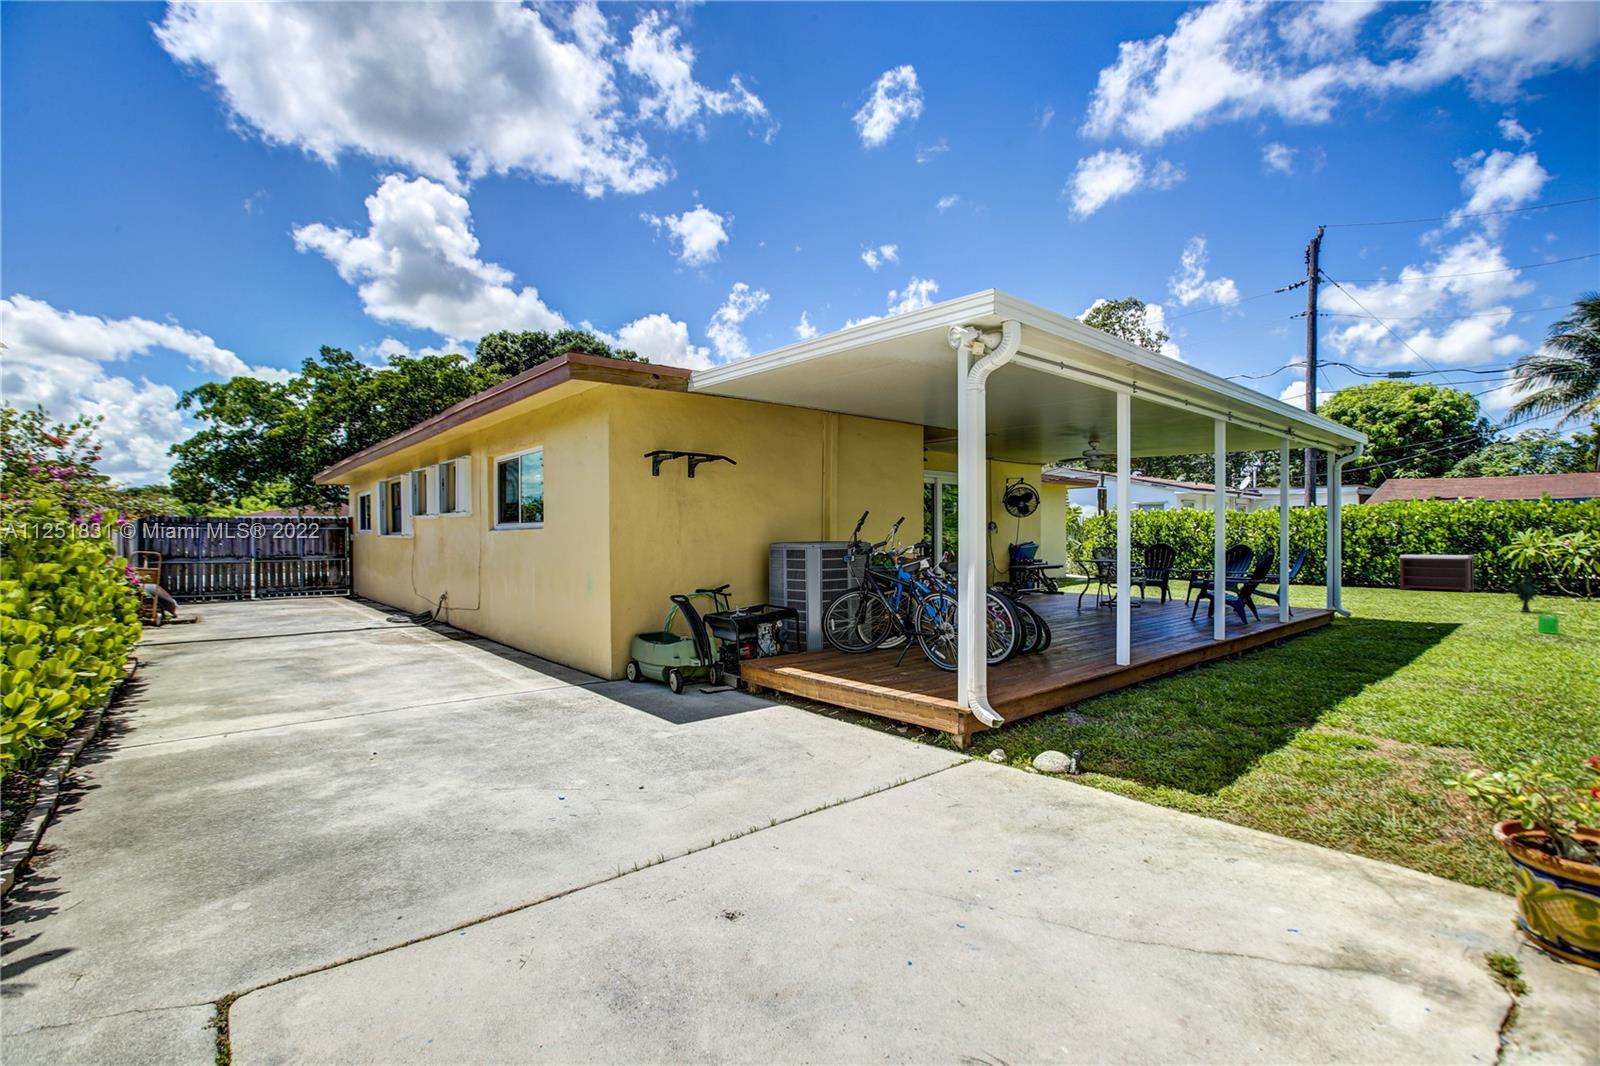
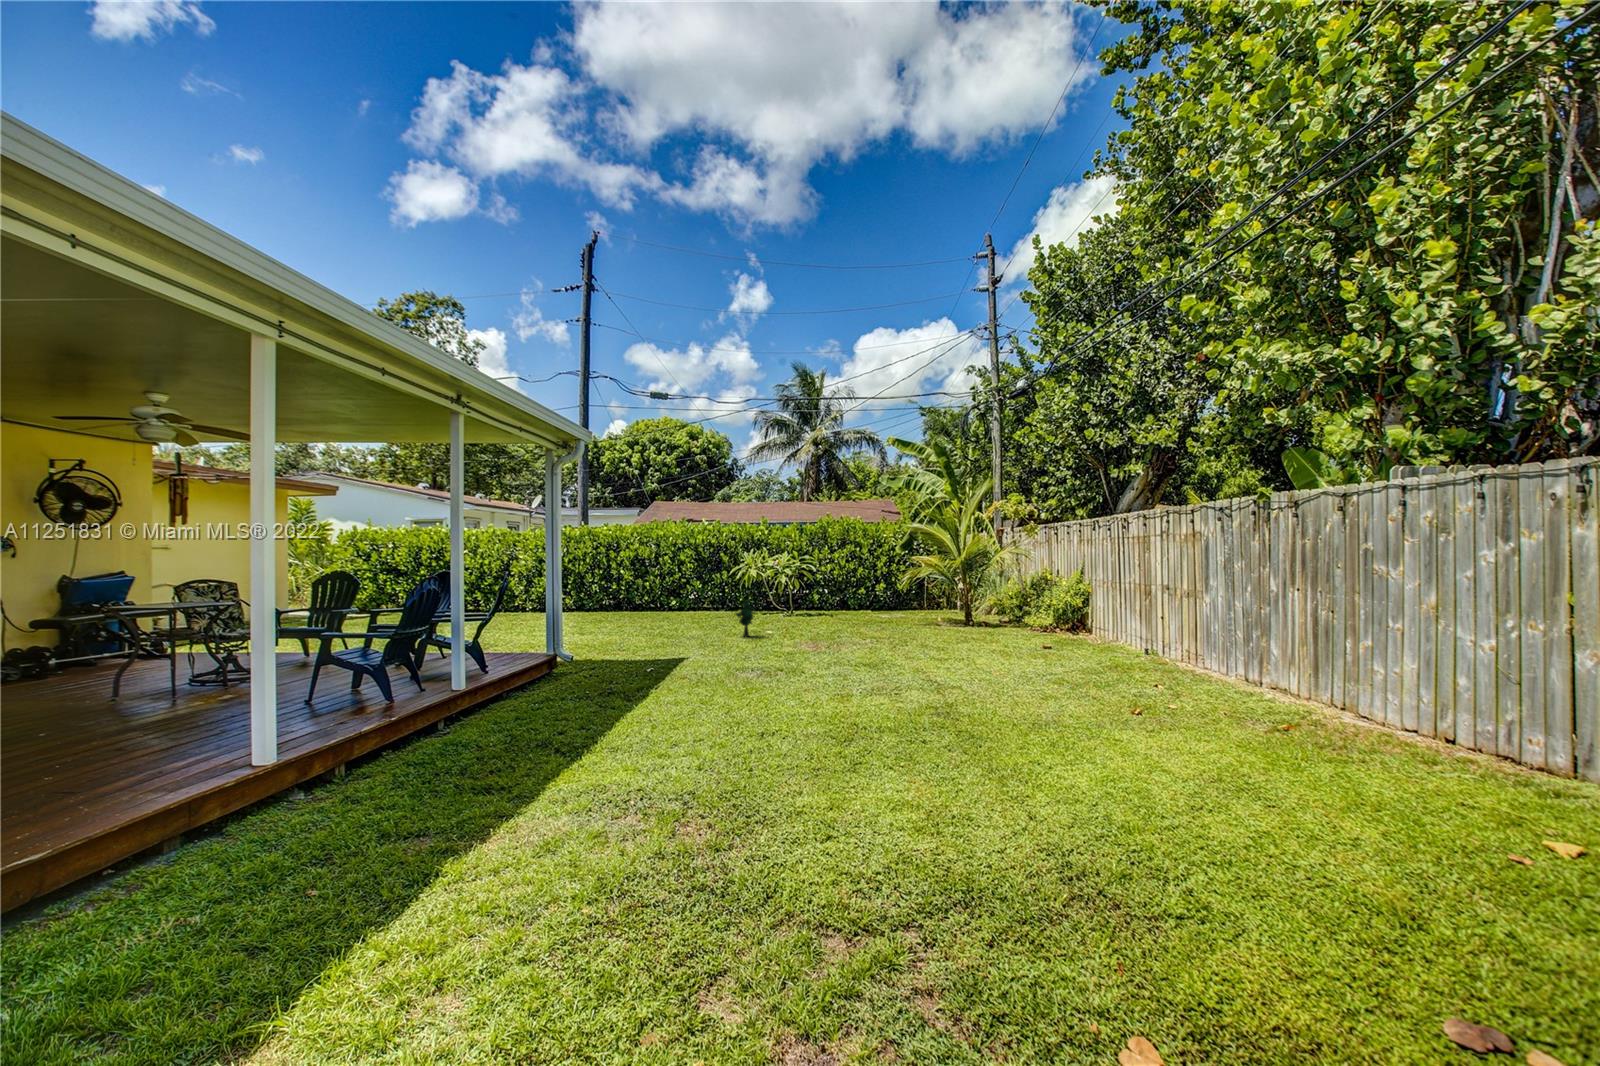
bench: present [1398,555,1476,592] -> none [654,575,715,615]
watering can: present [1538,611,1559,634] -> none [750,645,770,672]

